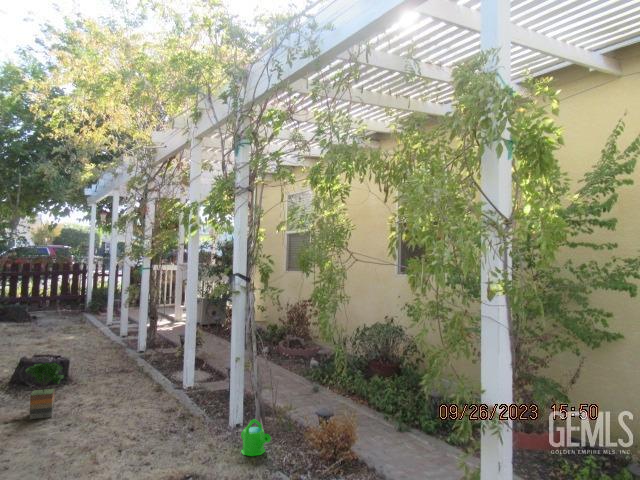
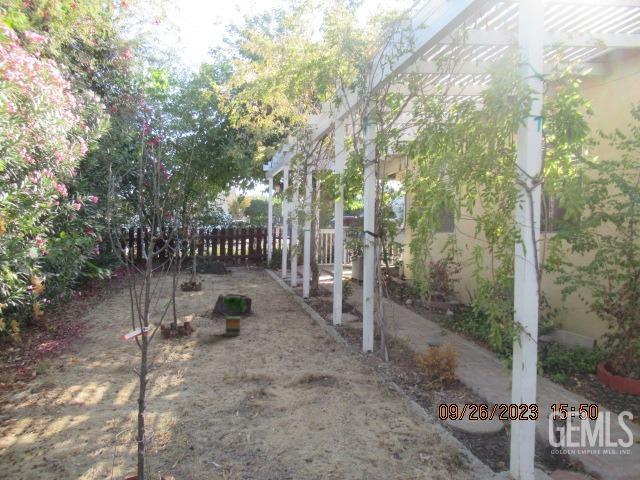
watering can: present [241,419,271,456] -> none [367,344,389,371]

